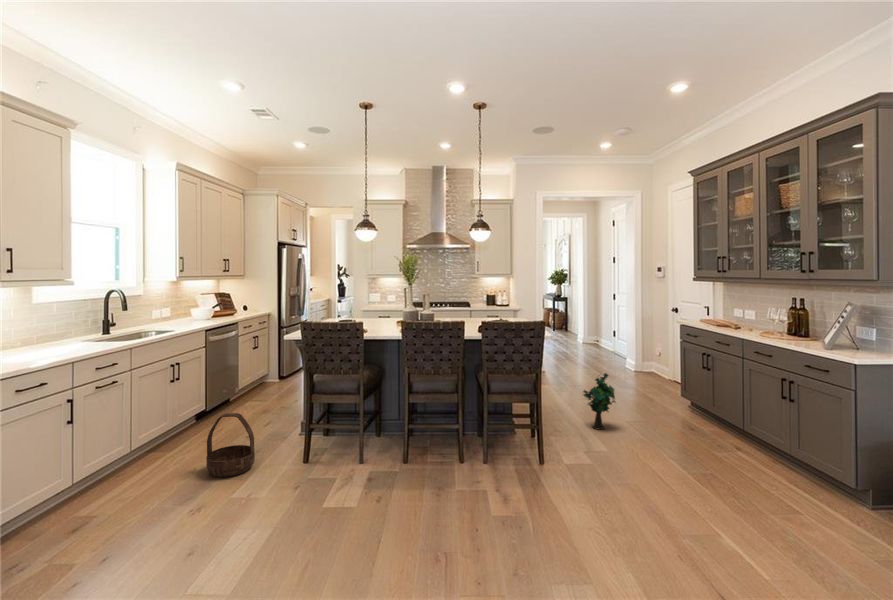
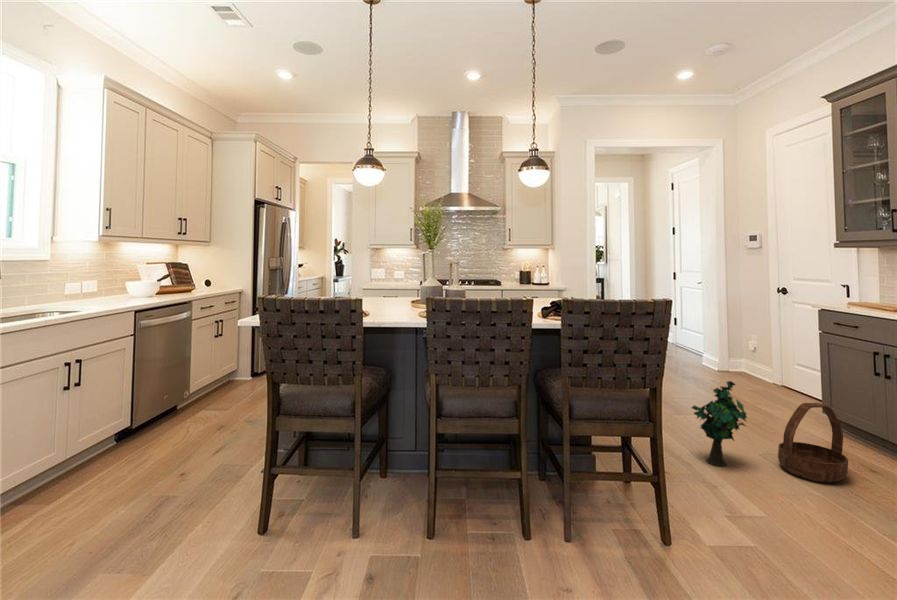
basket: present [206,413,255,477] -> present [778,403,848,483]

